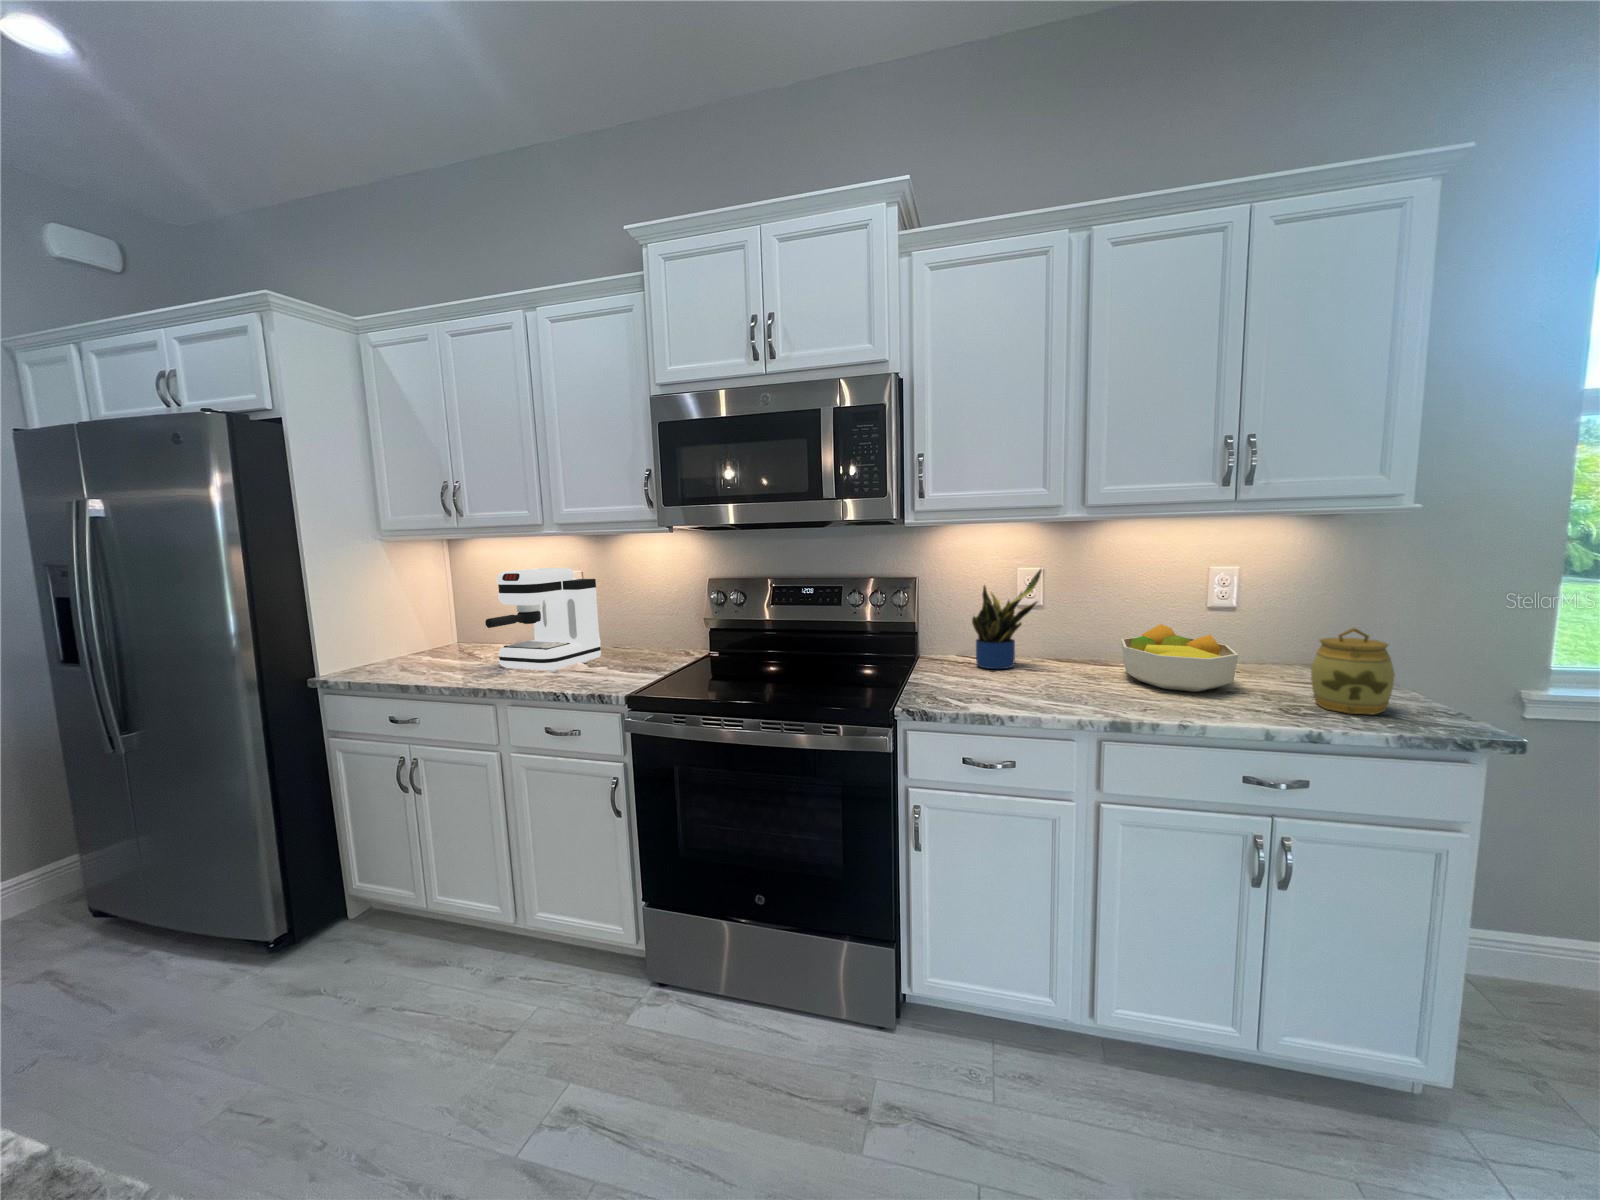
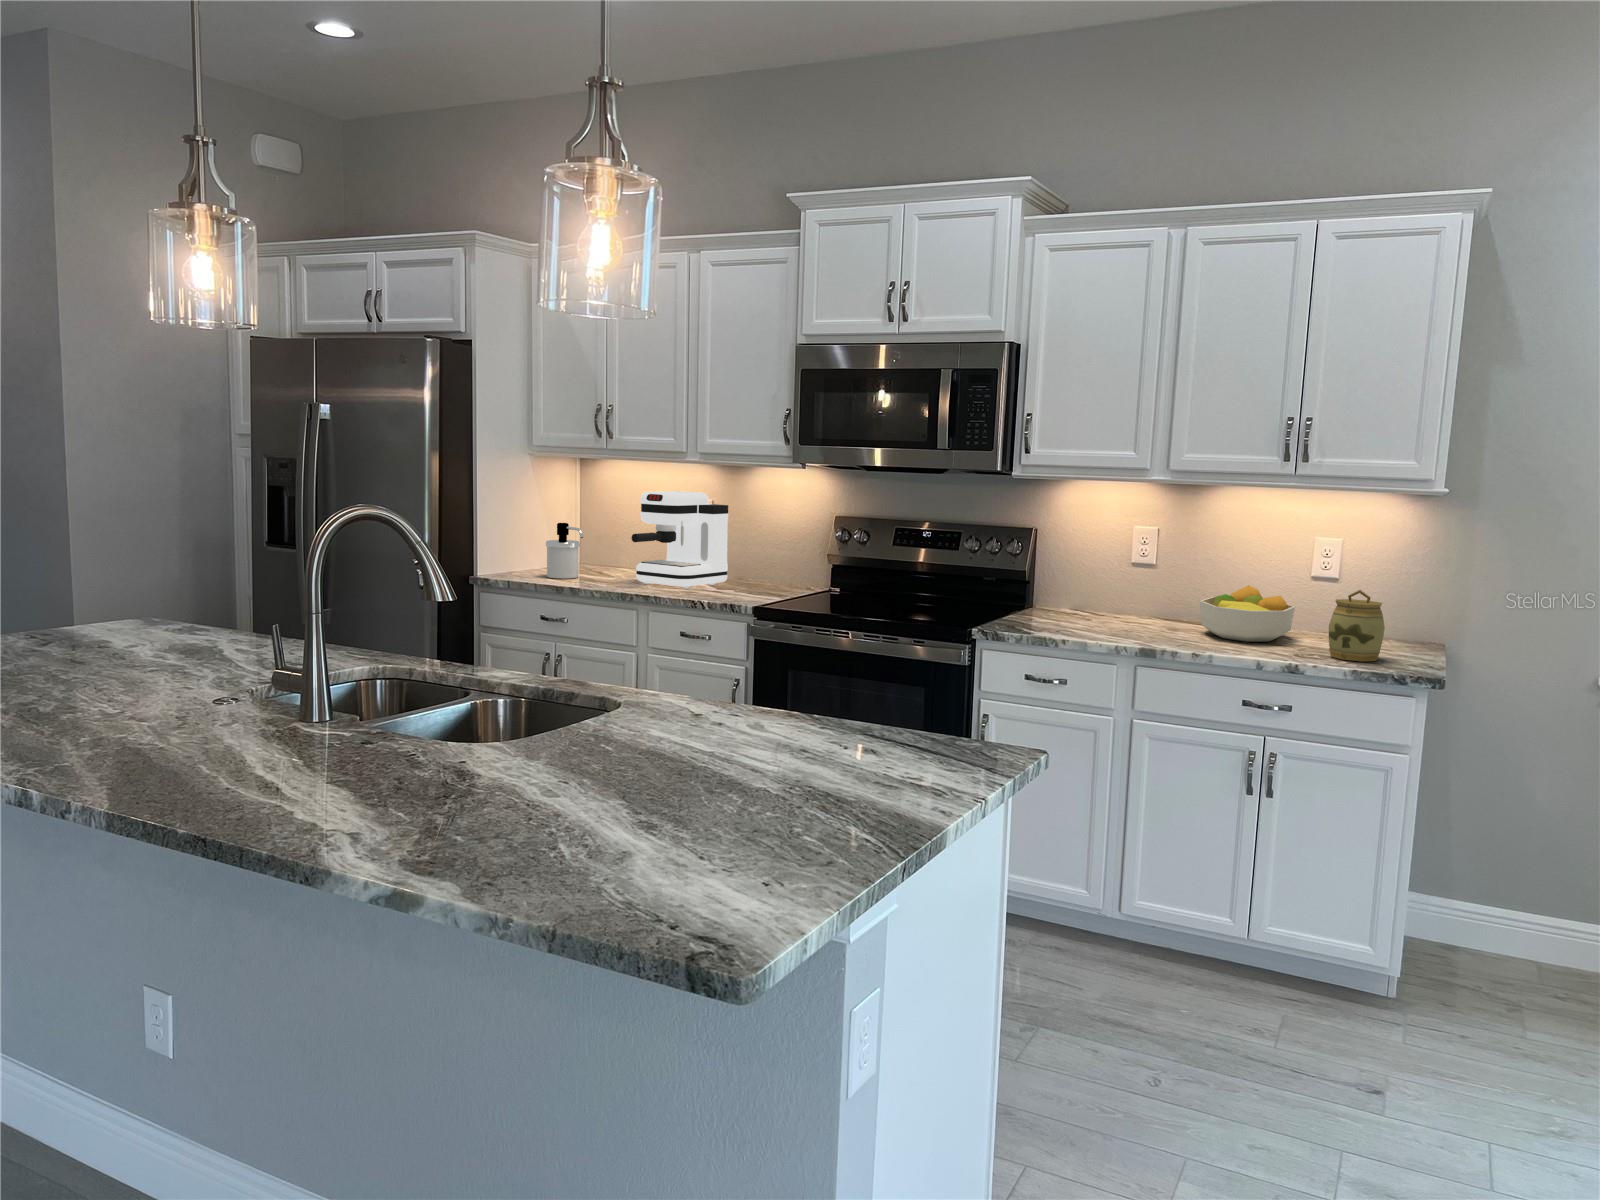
potted plant: present [972,569,1042,669] -> none [1078,524,1143,618]
soap dispenser: none [398,610,440,671] -> present [546,523,583,579]

